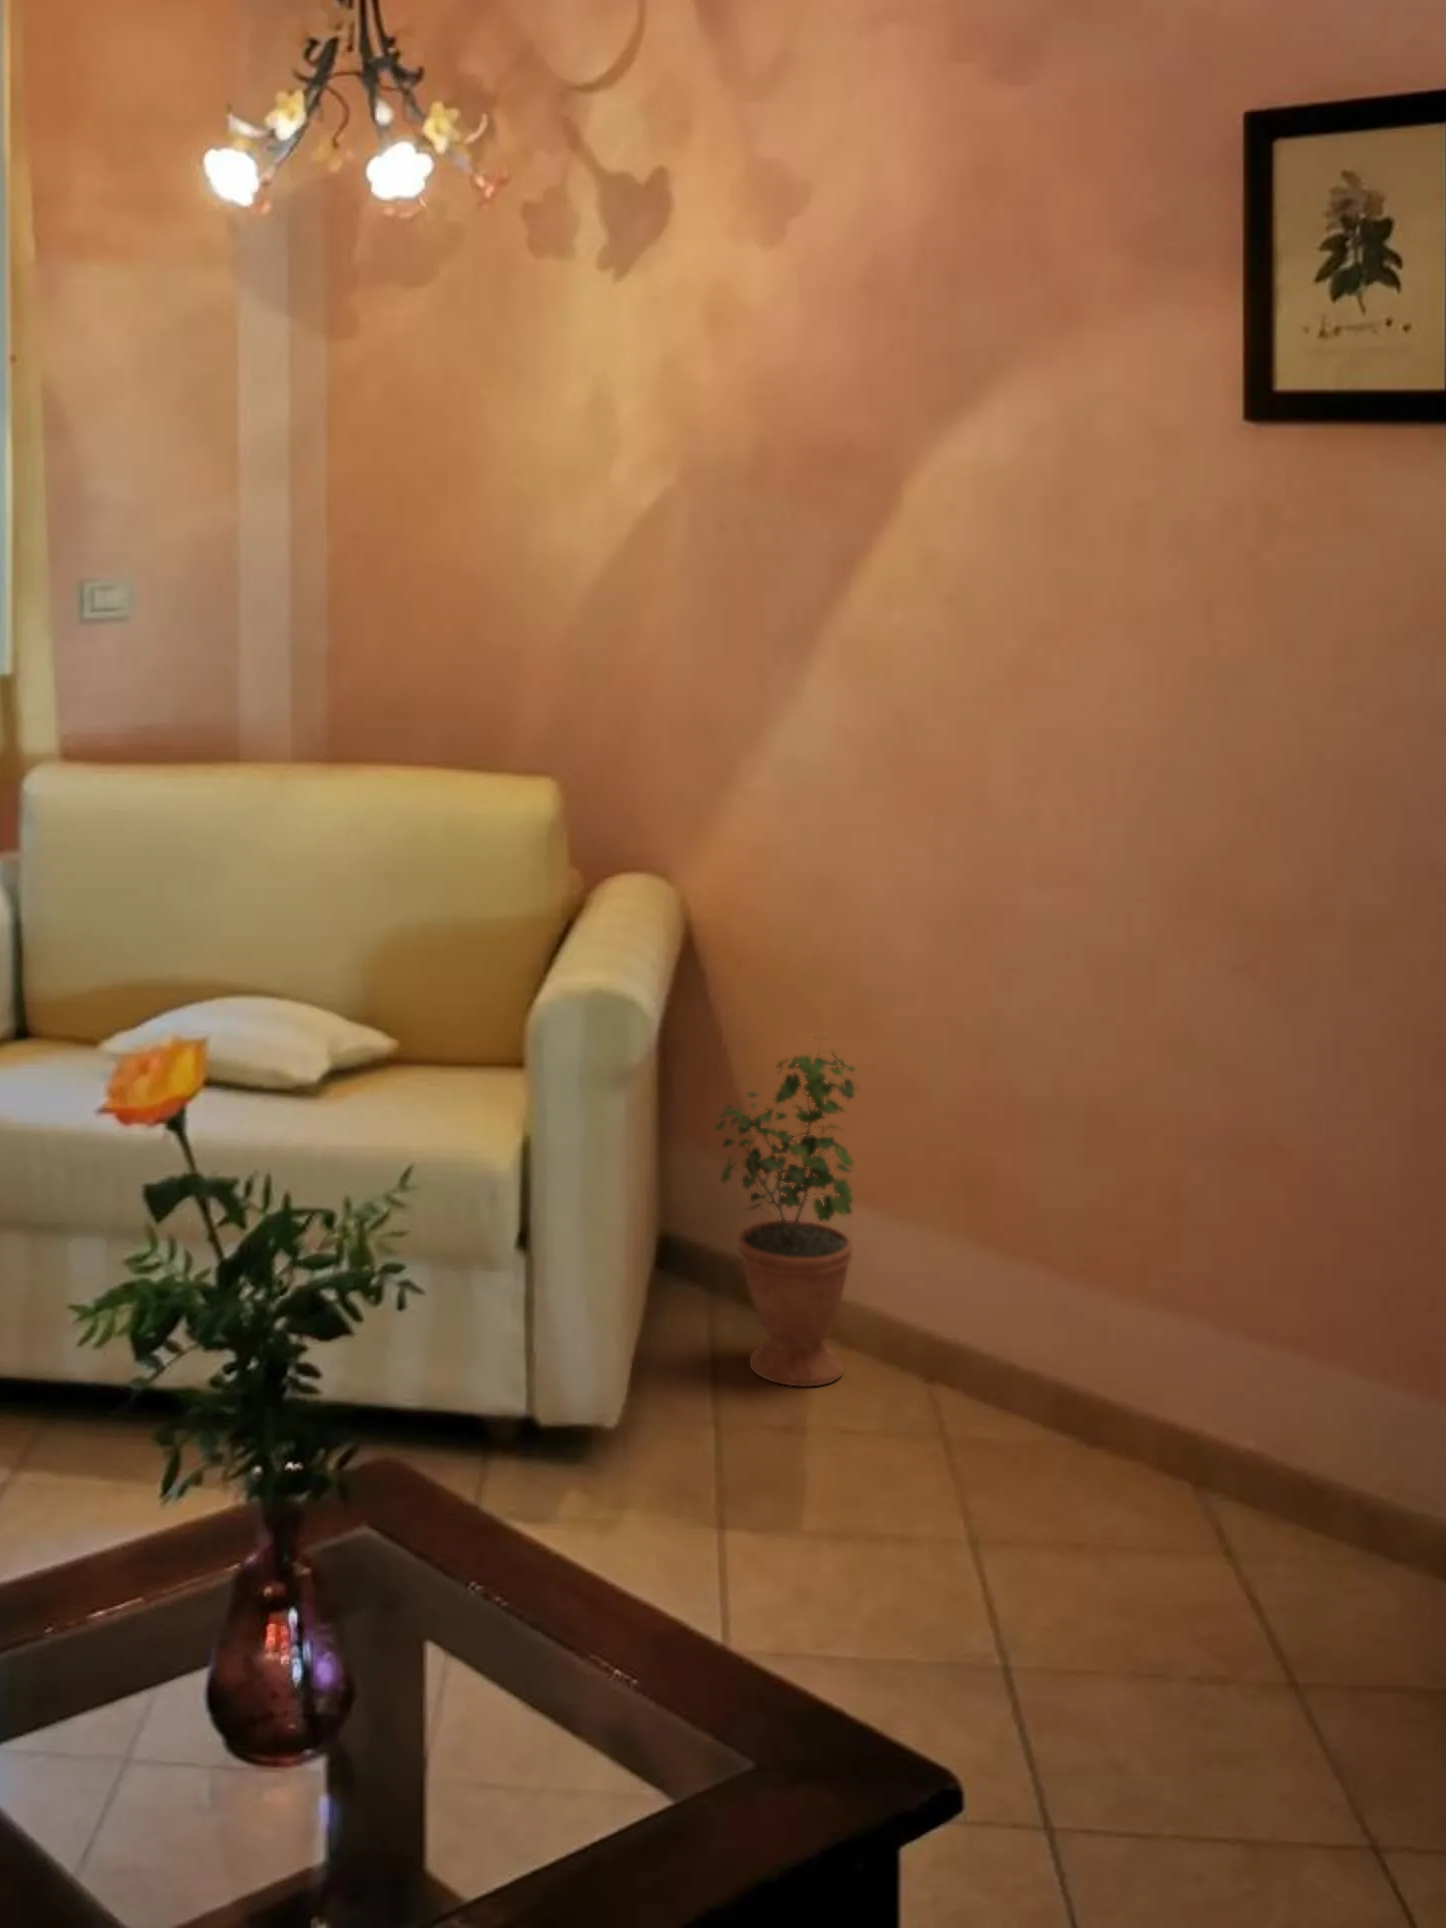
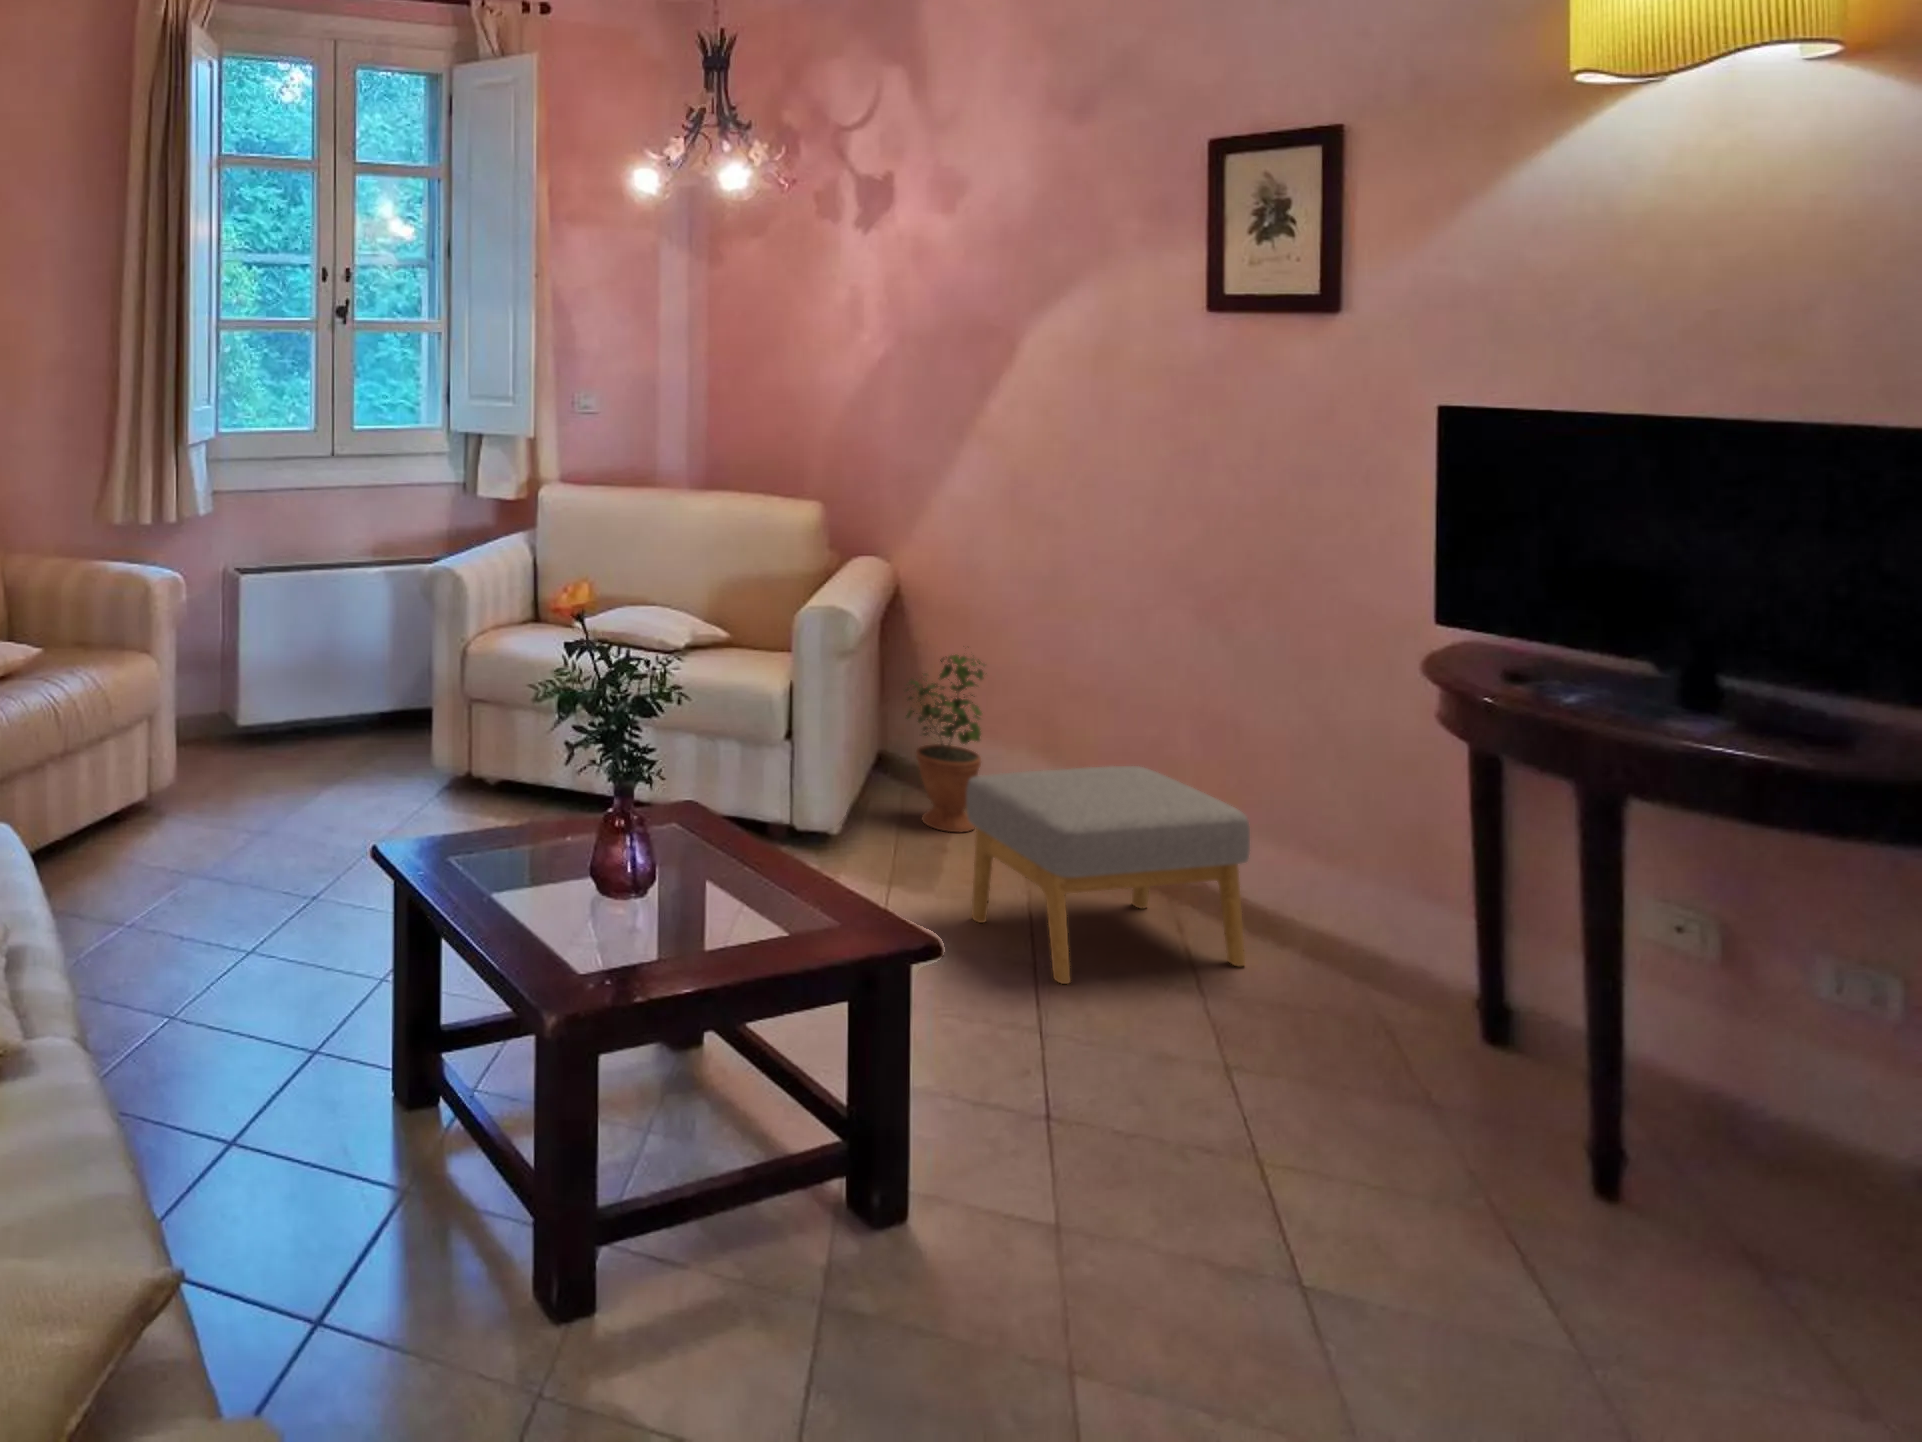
footstool: none [863,1252,1352,1711] -> present [967,766,1250,984]

